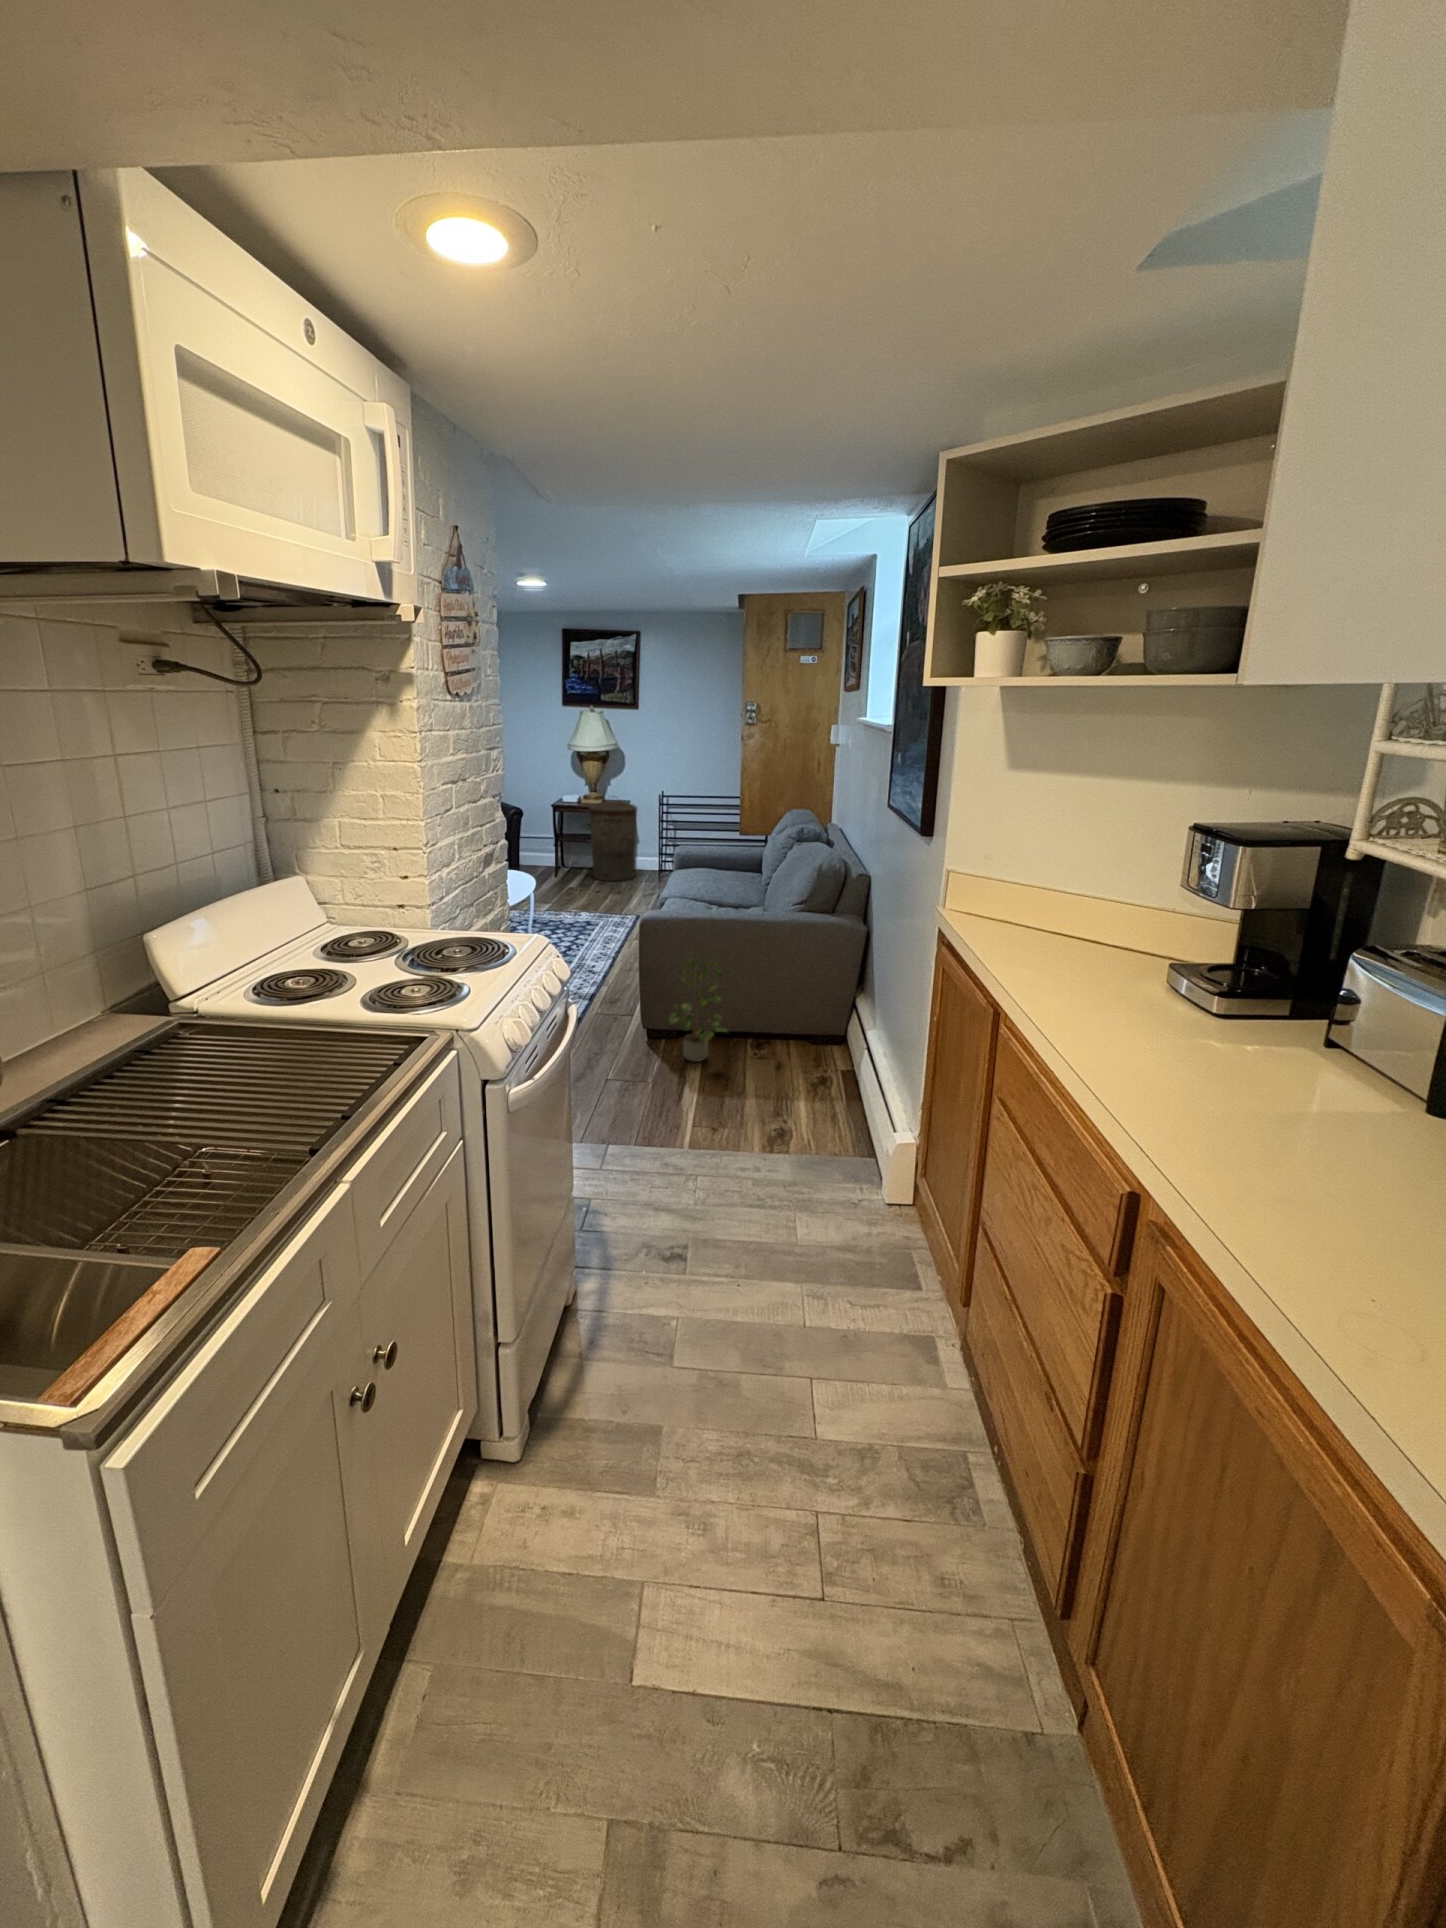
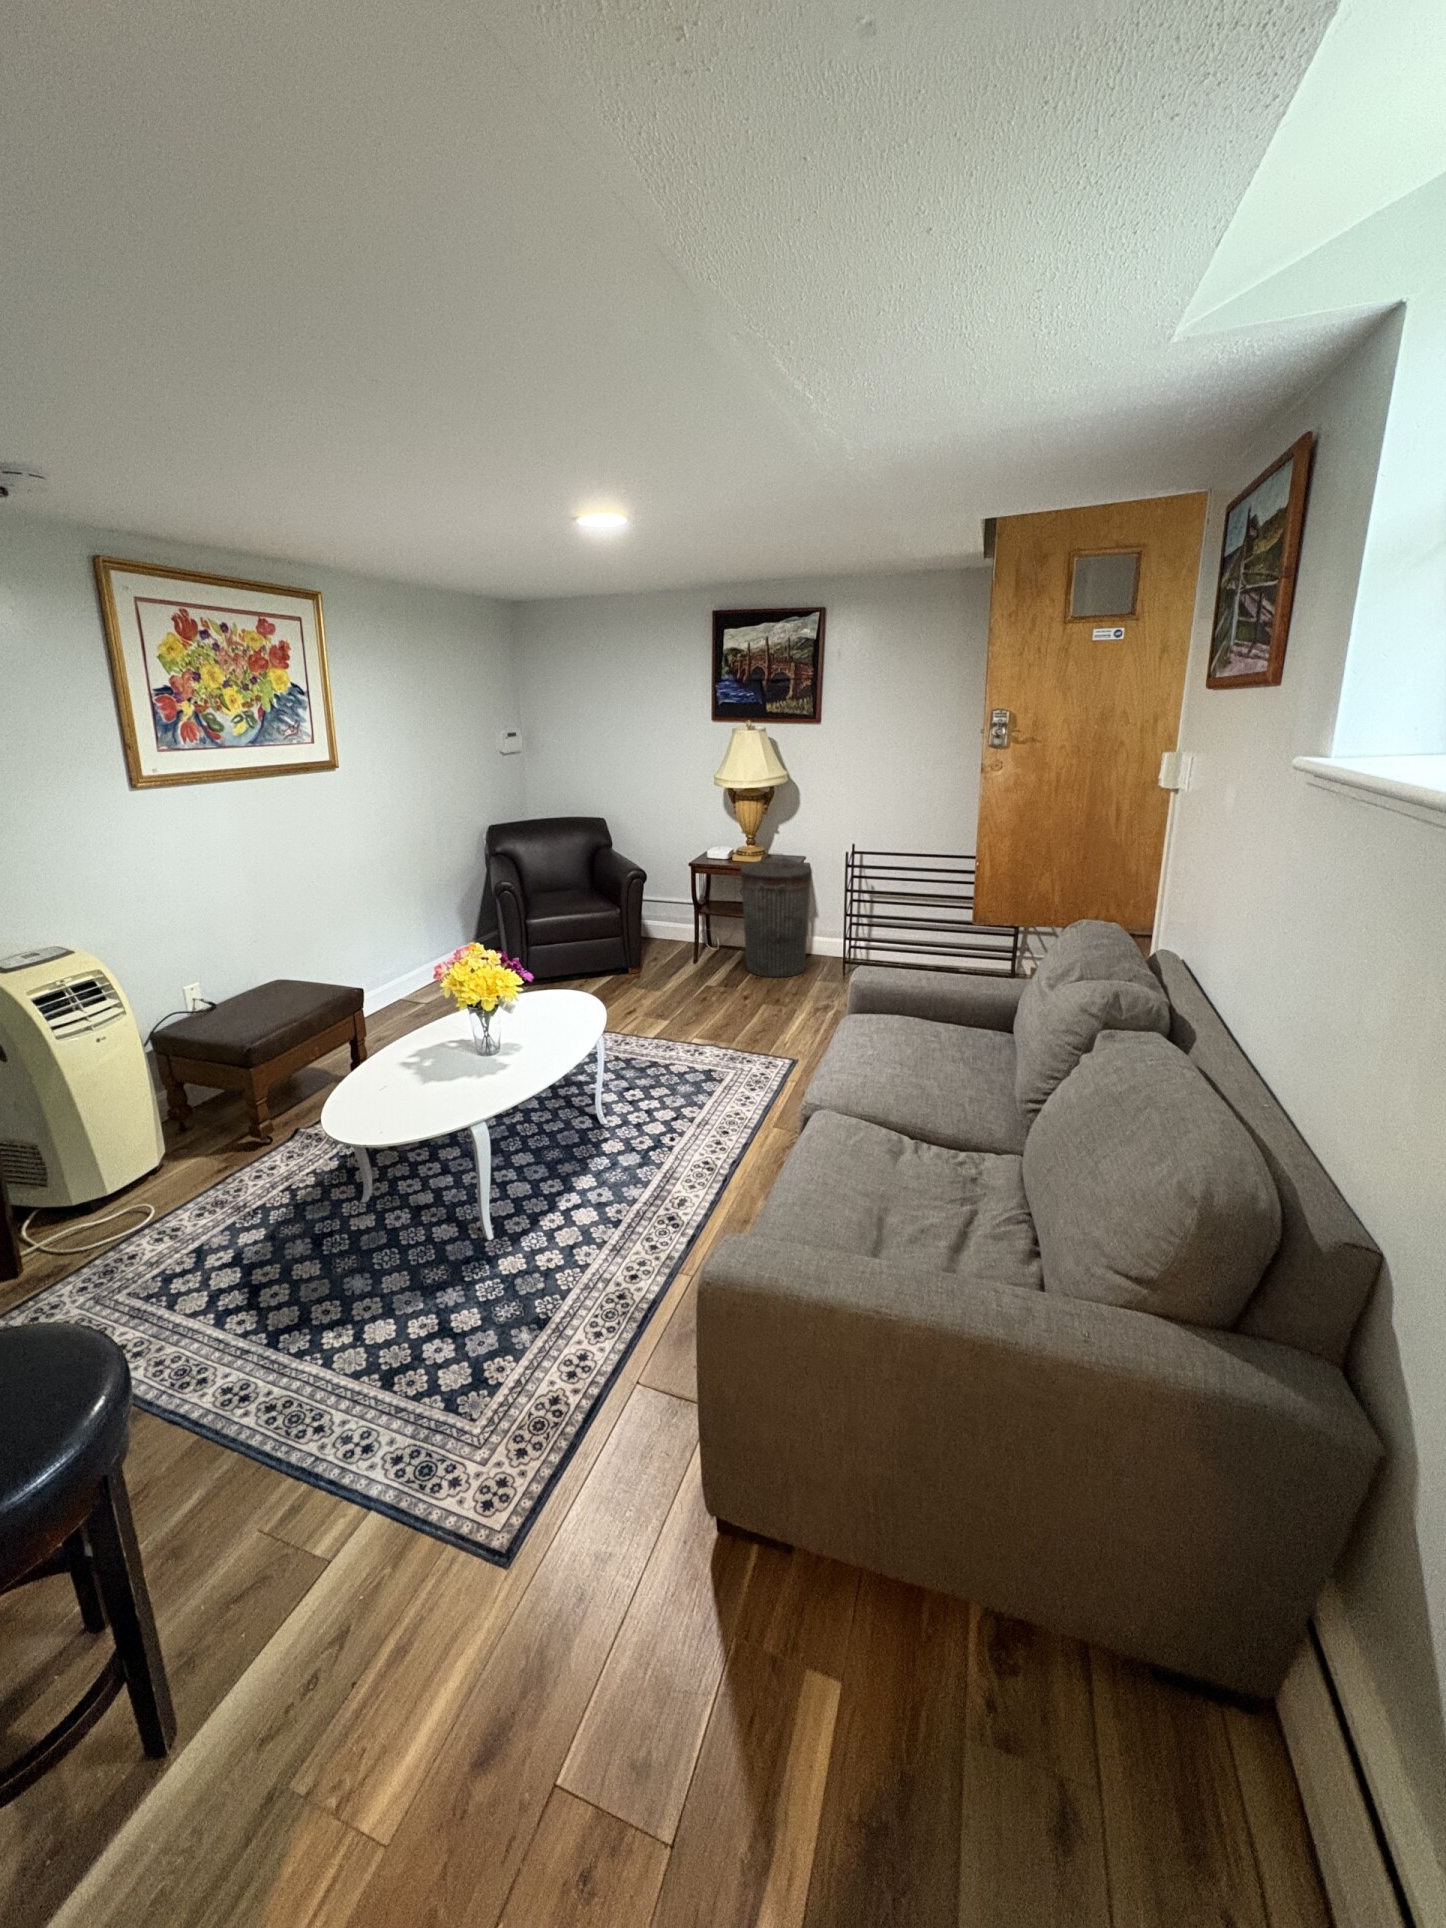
potted plant: present [669,959,727,1062] -> none [753,1443,927,1760]

